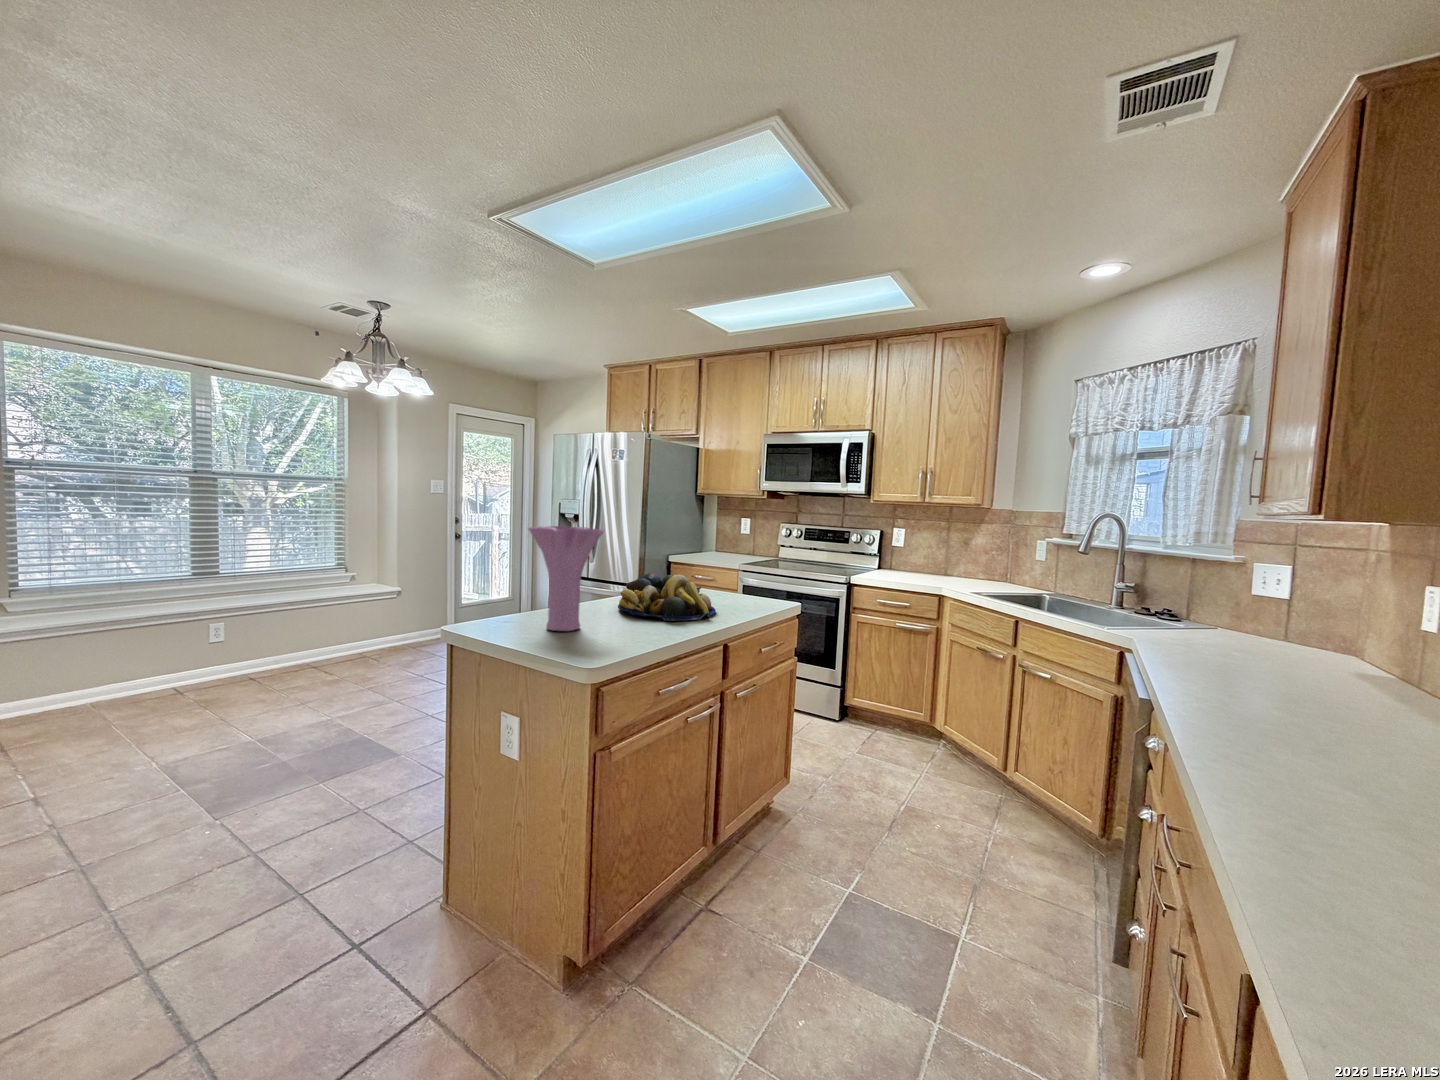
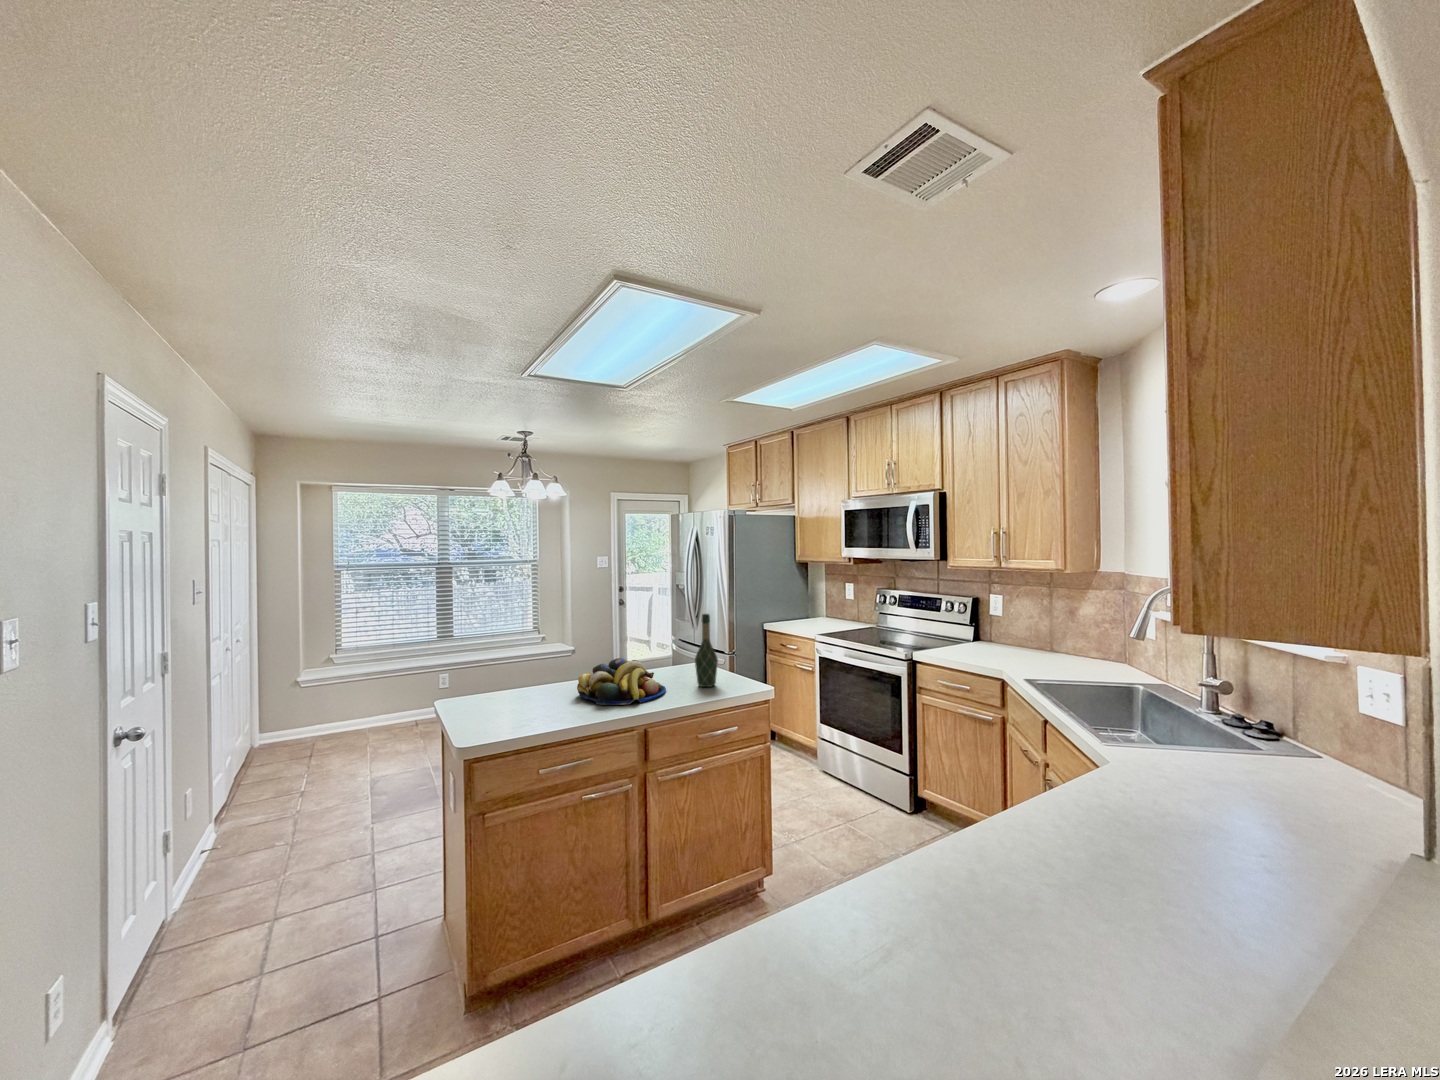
vase: present [528,526,604,631] -> none [480,624,536,711]
wine bottle: none [728,526,752,603] -> present [695,614,718,687]

